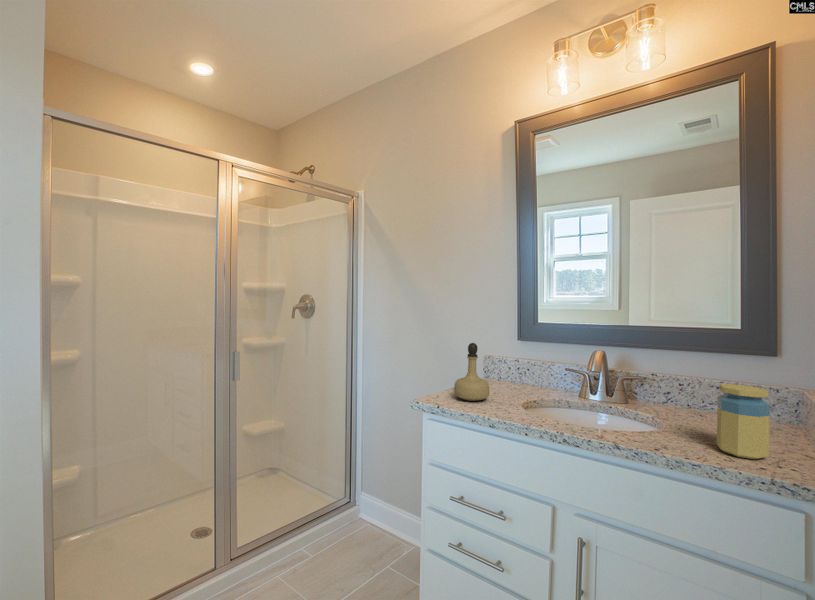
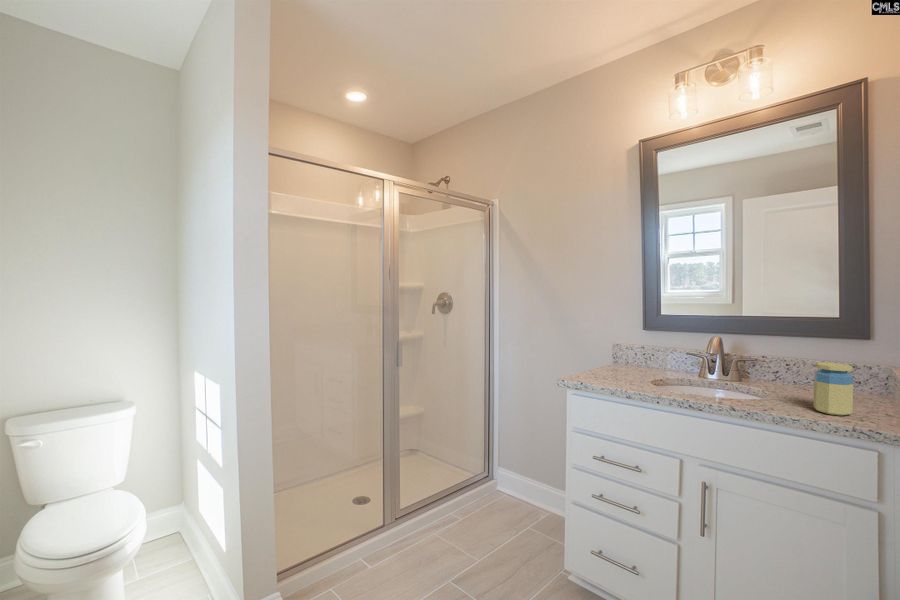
perfume bottle: present [454,343,489,401] -> none [594,334,624,380]

